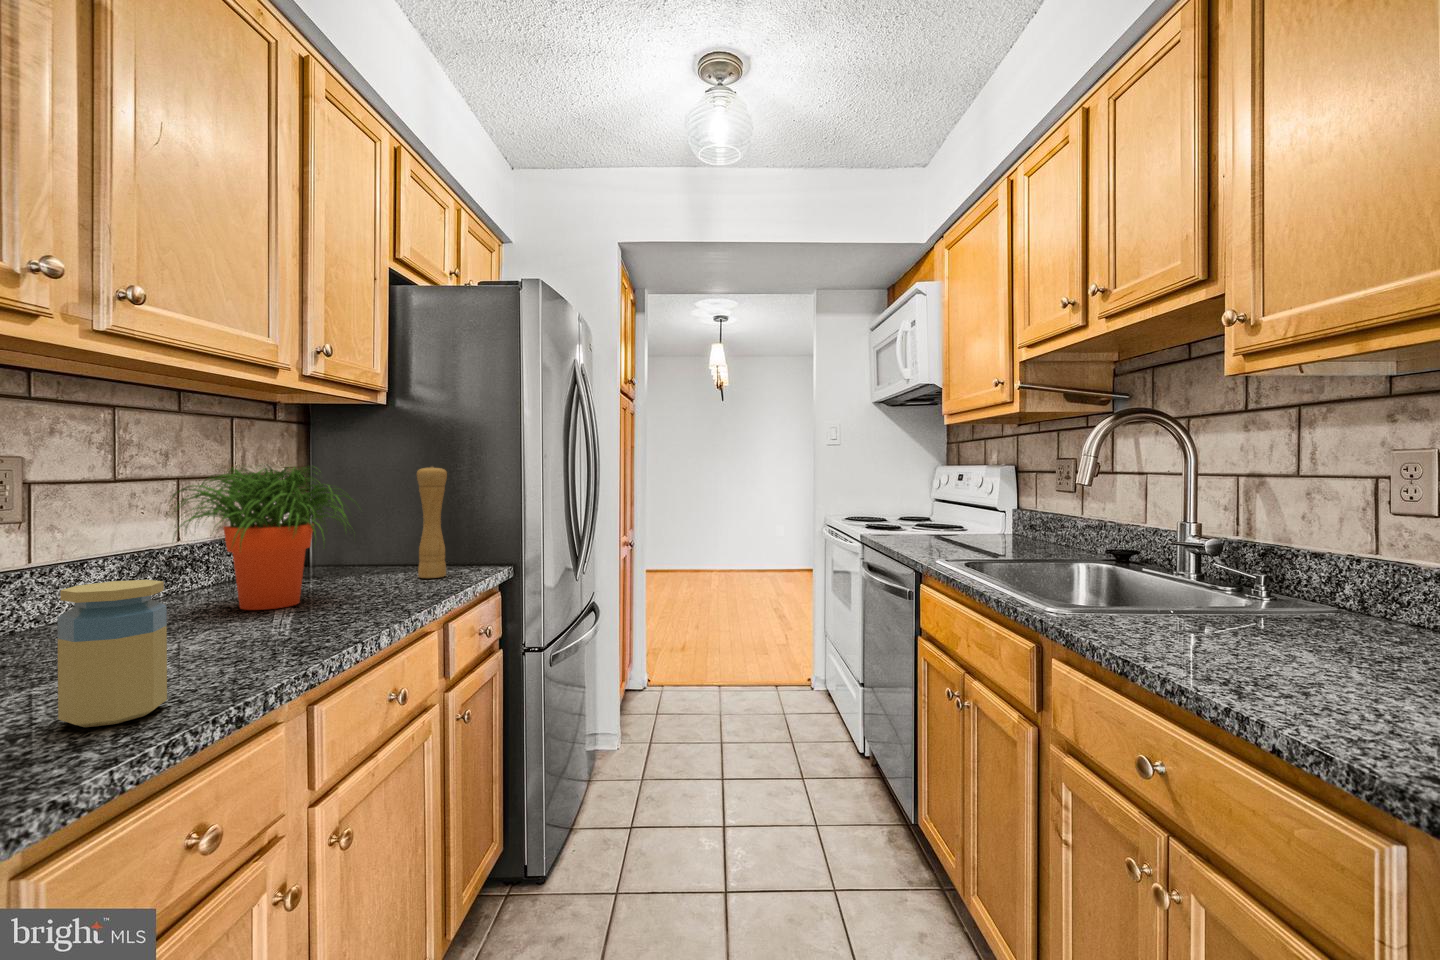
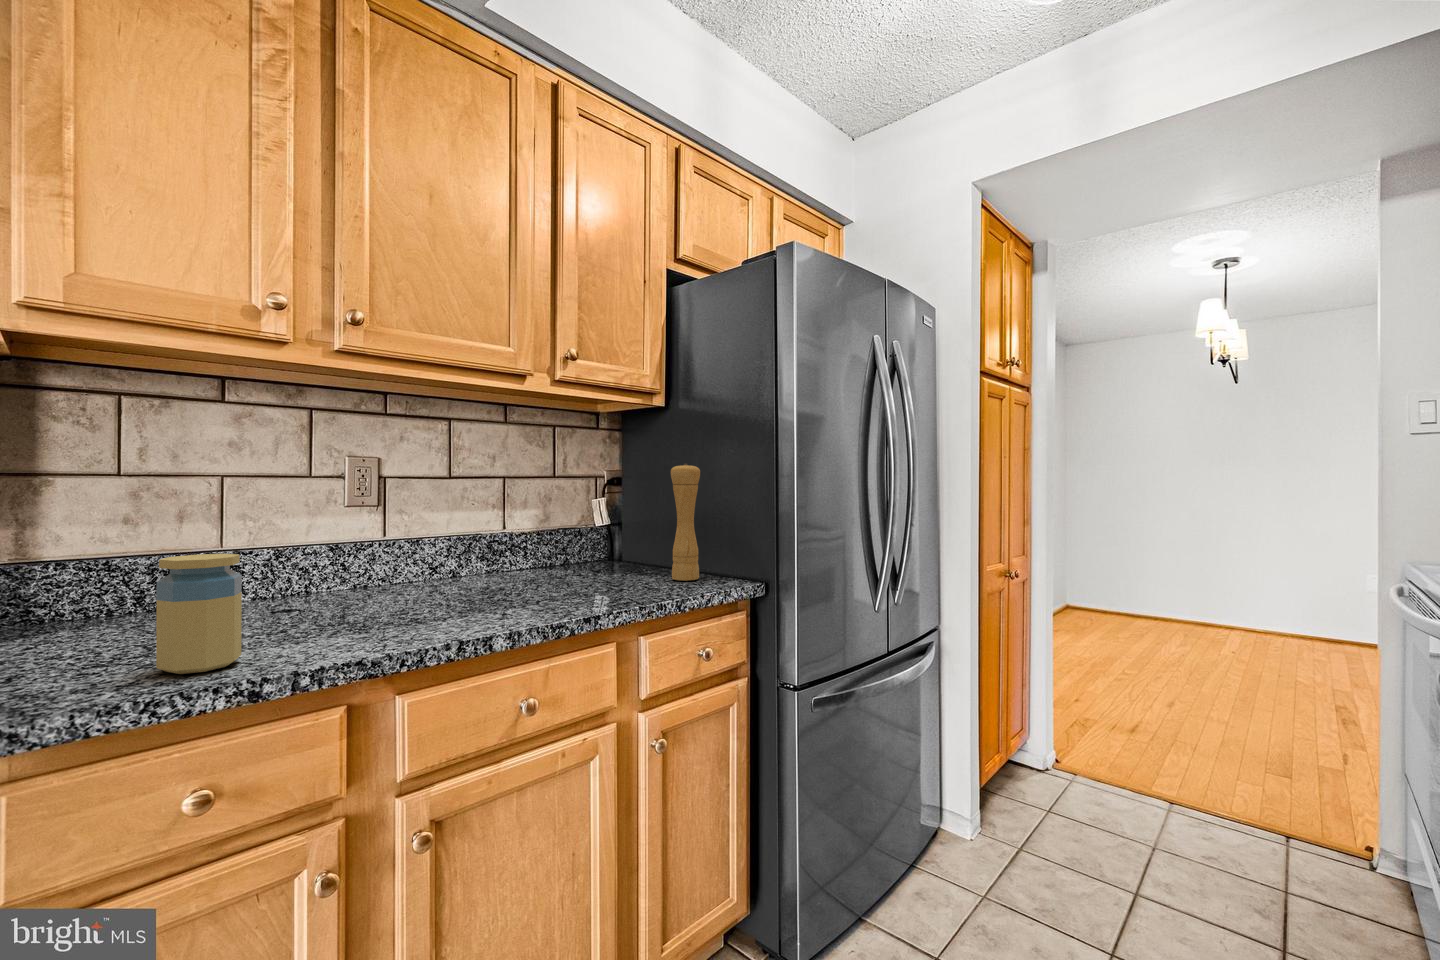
potted plant: present [170,466,352,610] -> none [436,462,594,593]

